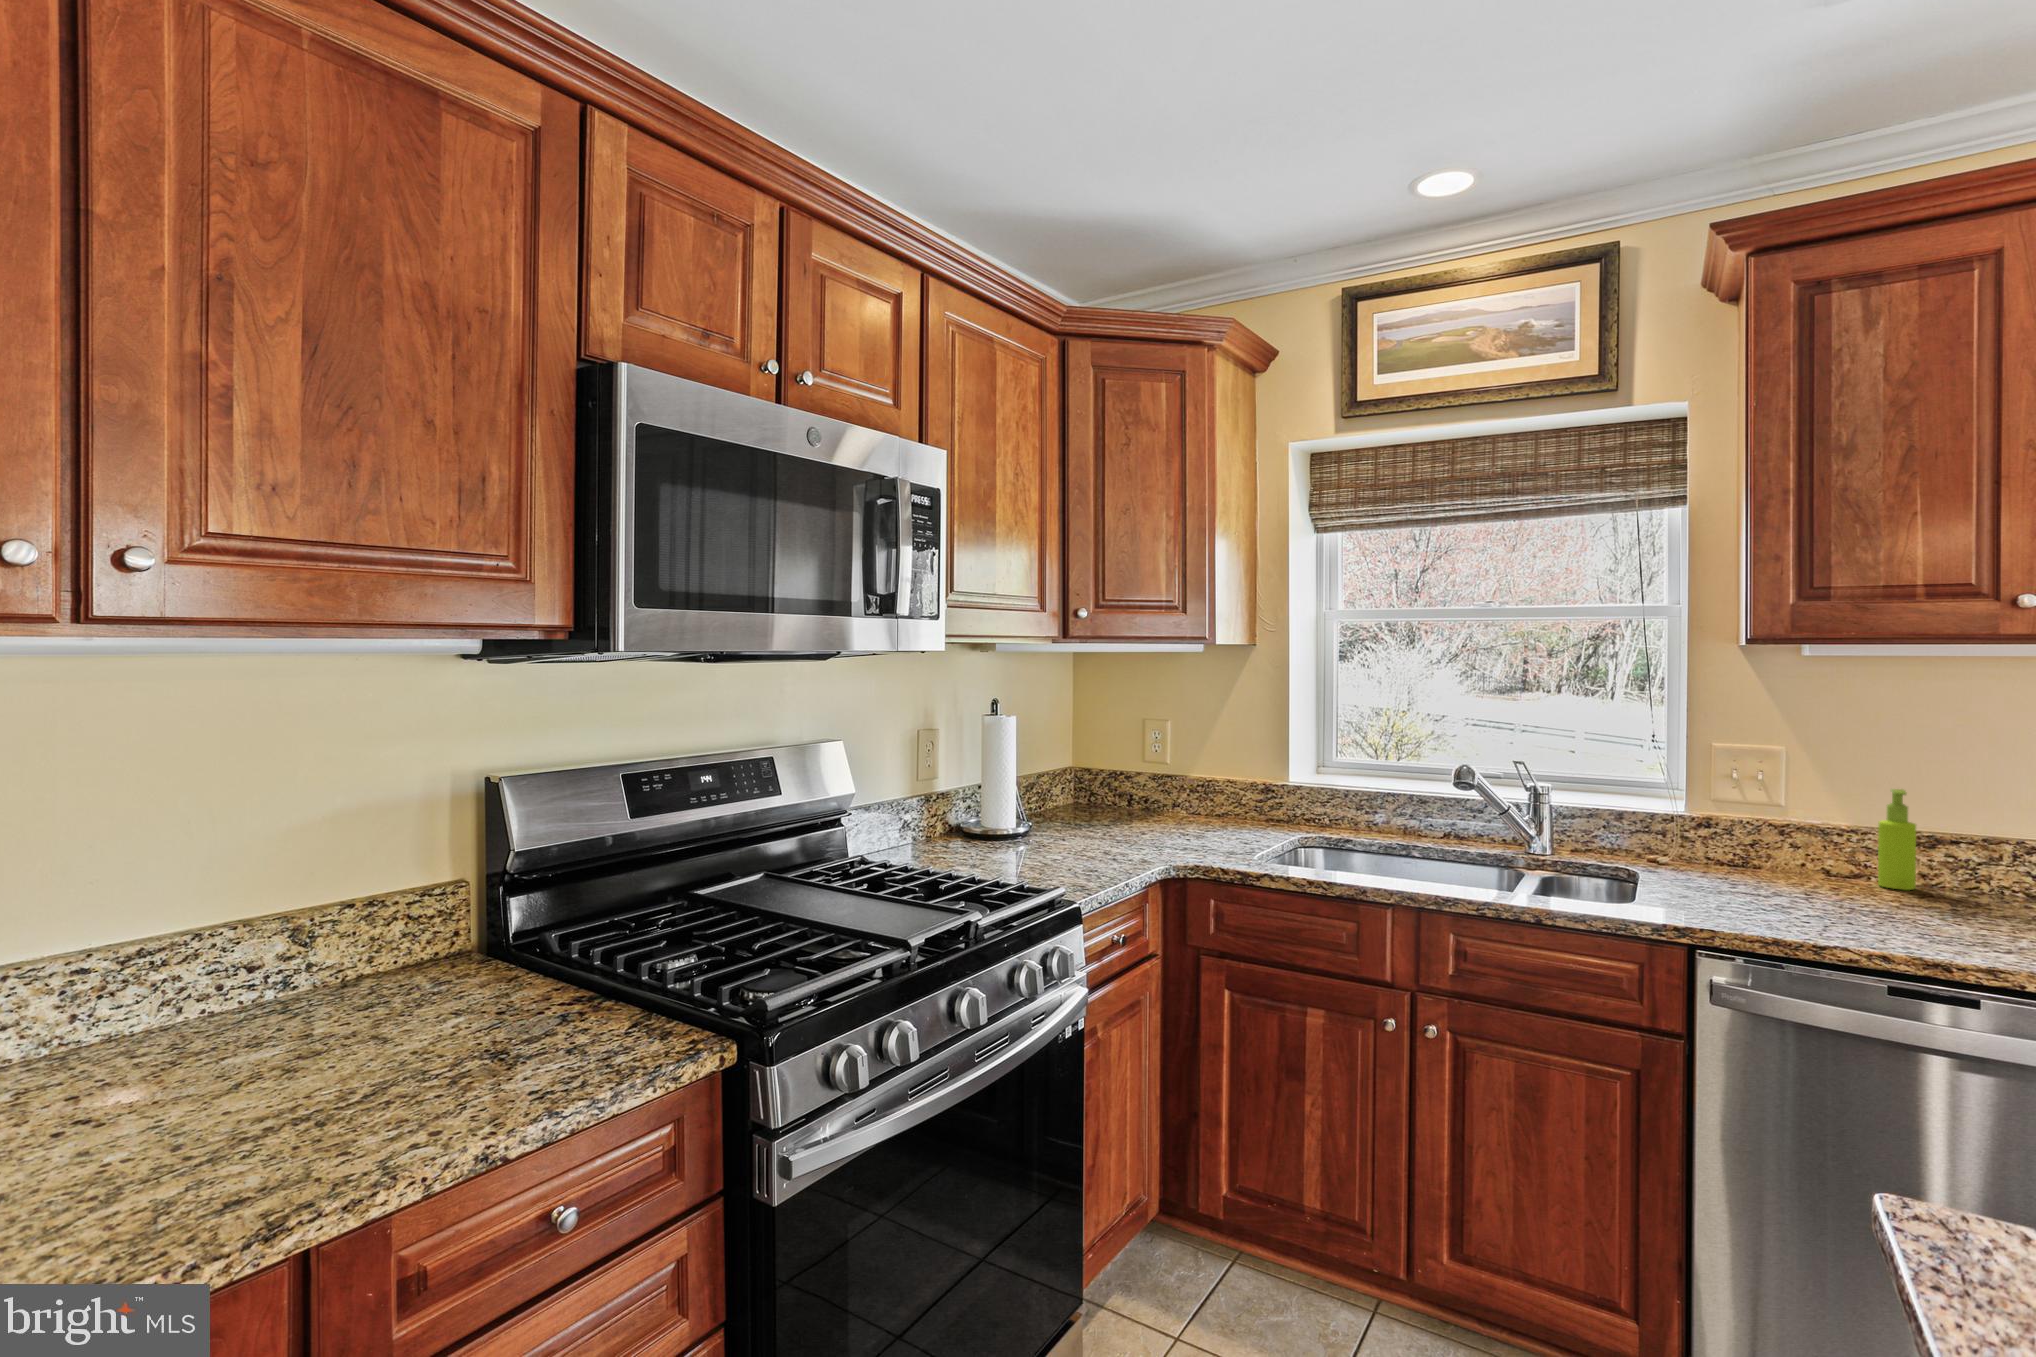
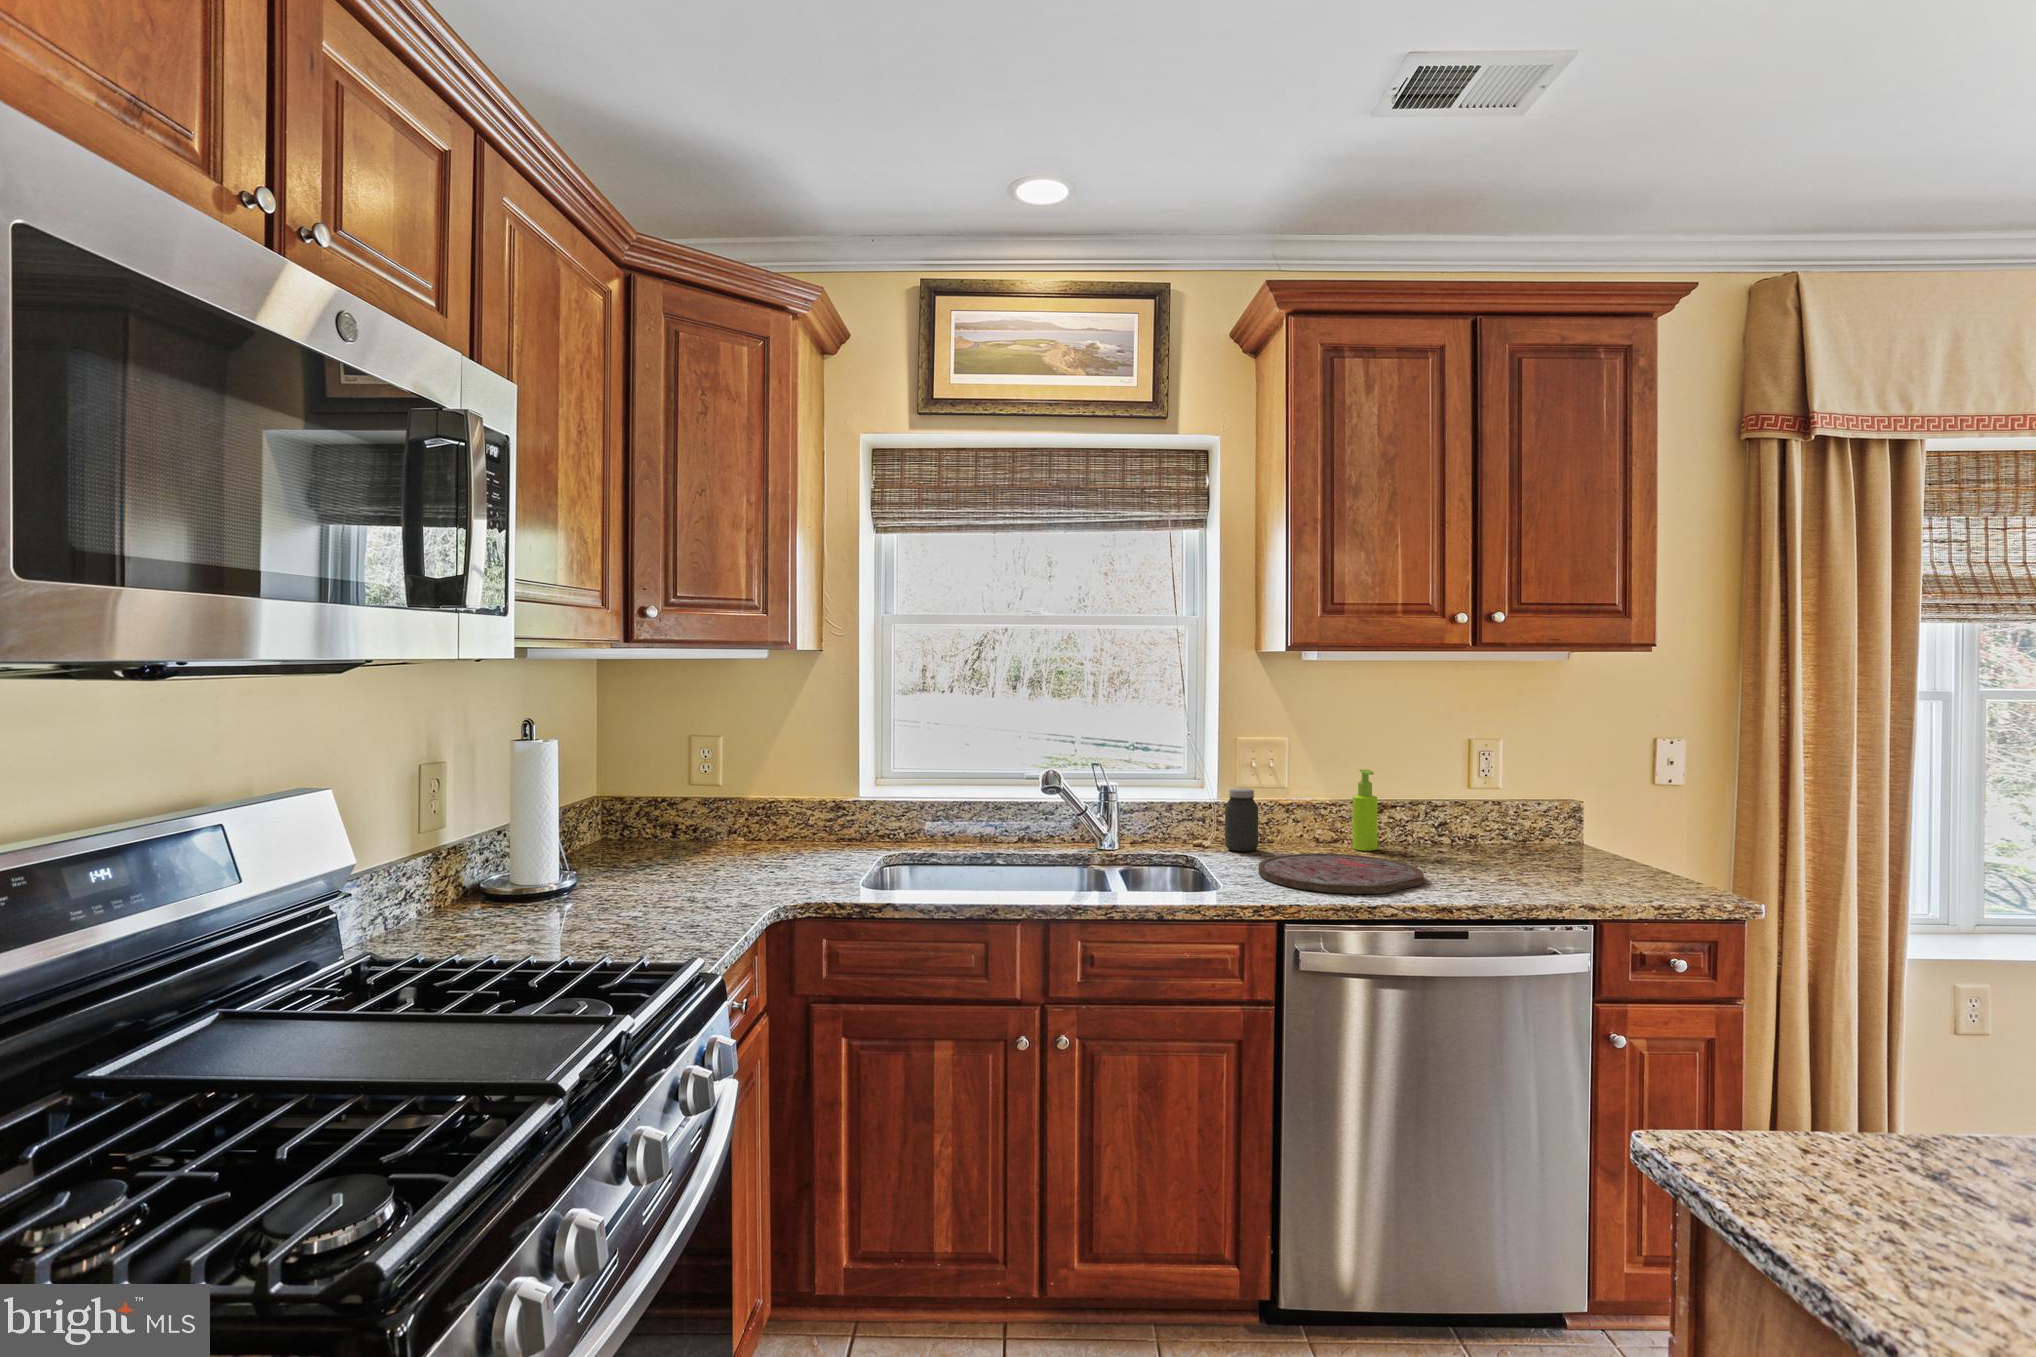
jar: none [1691,801,1736,873] -> present [1225,788,1258,852]
cutting board: none [1701,880,1938,932] -> present [1259,853,1424,894]

